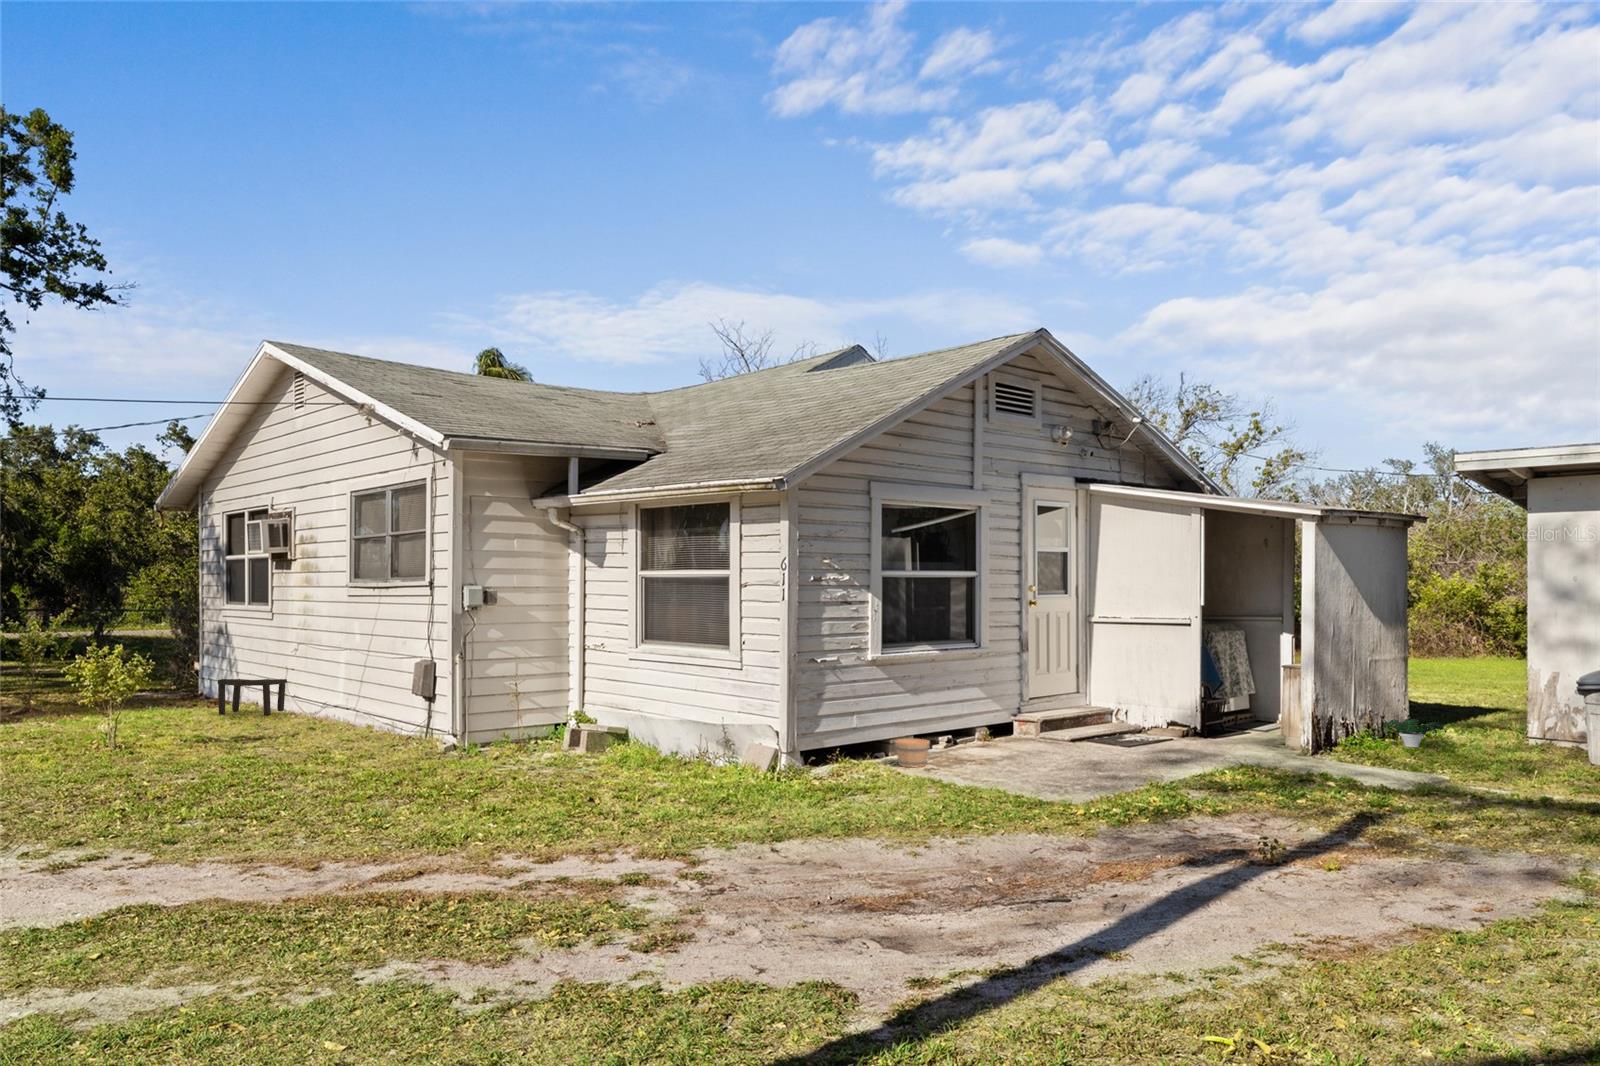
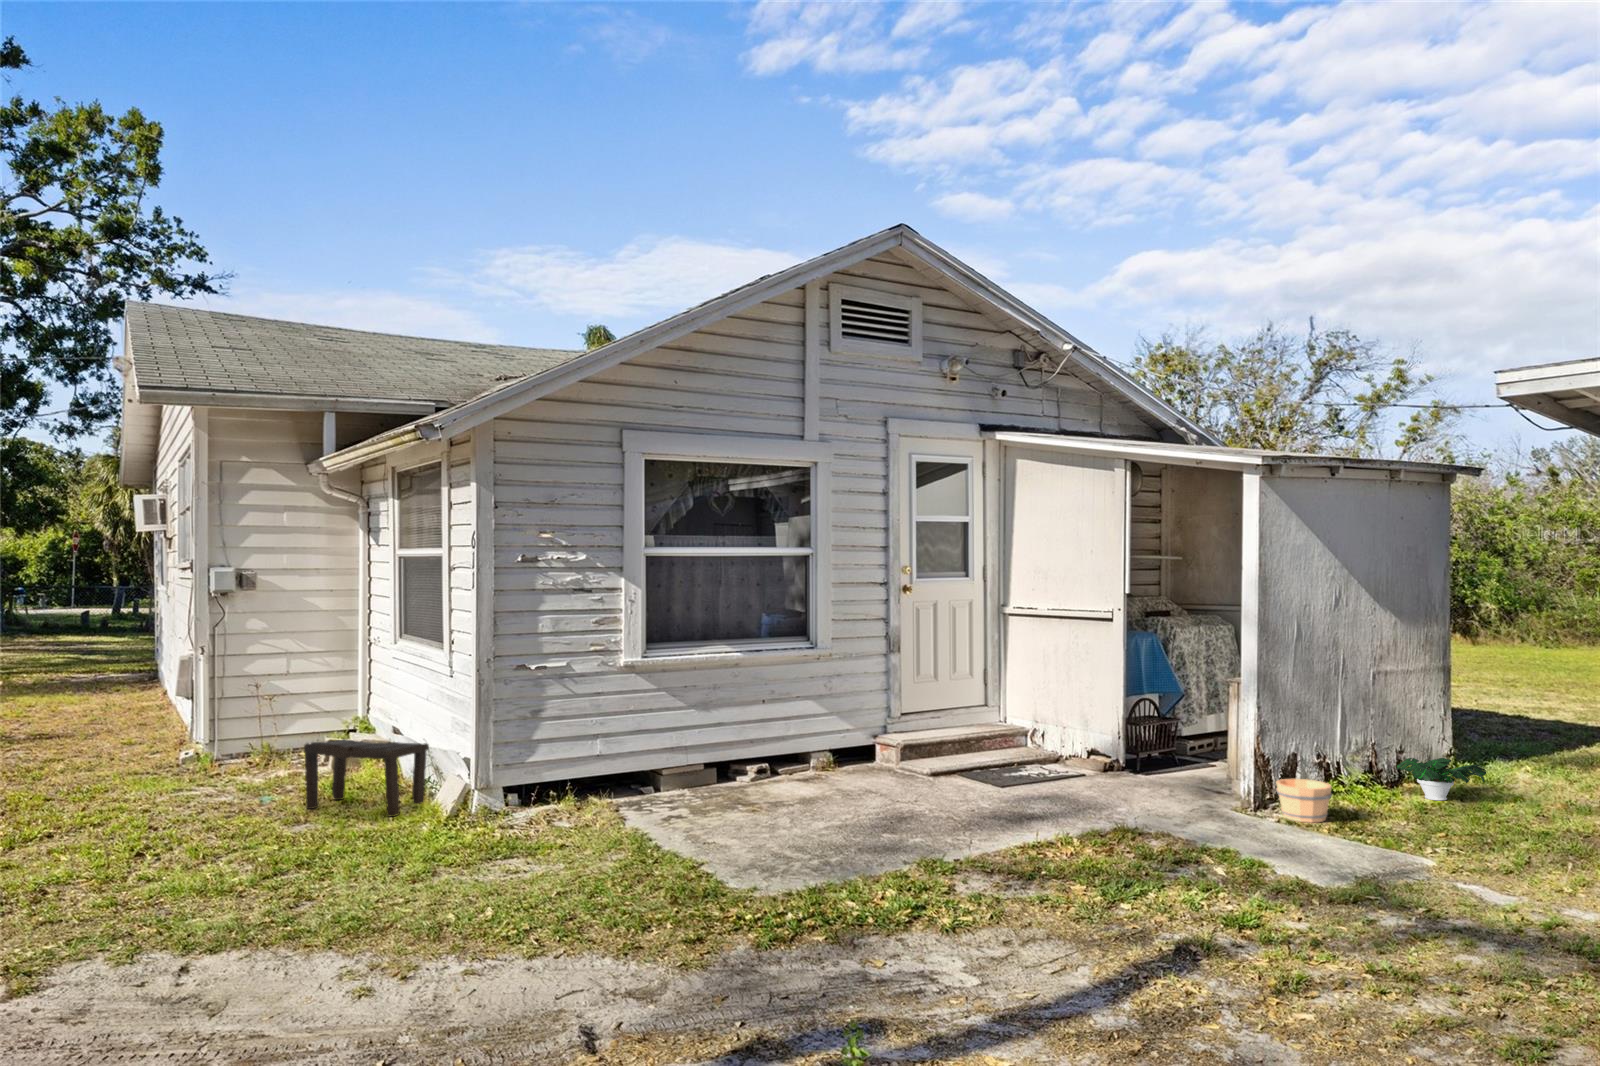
bench: present [218,679,287,716] -> present [304,739,429,817]
bucket: present [895,739,930,767] -> present [1276,779,1332,823]

